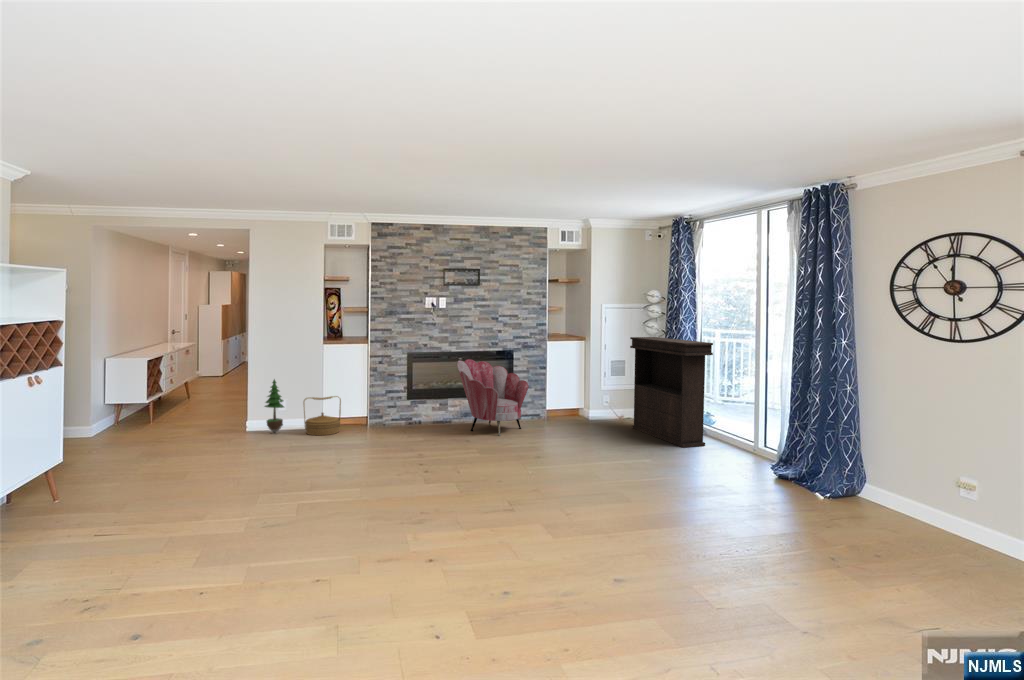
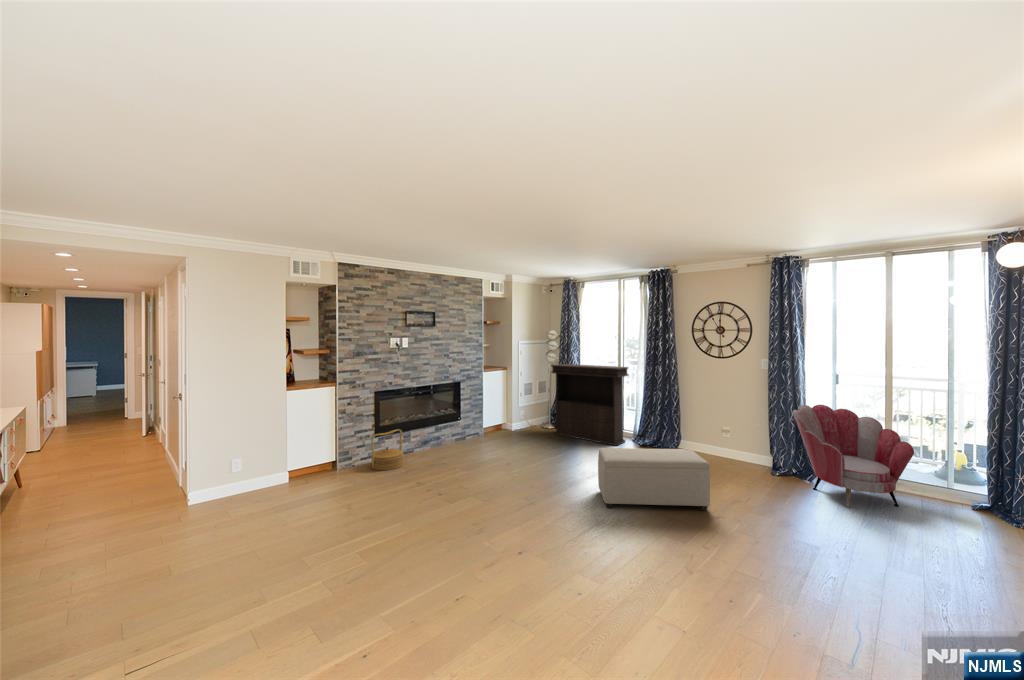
armchair: present [457,359,529,436] -> present [793,405,914,508]
potted tree: present [265,379,284,433] -> none [215,437,244,503]
woven basket: present [303,396,341,435] -> present [371,429,404,470]
ottoman: none [543,426,667,505] -> present [598,448,710,510]

